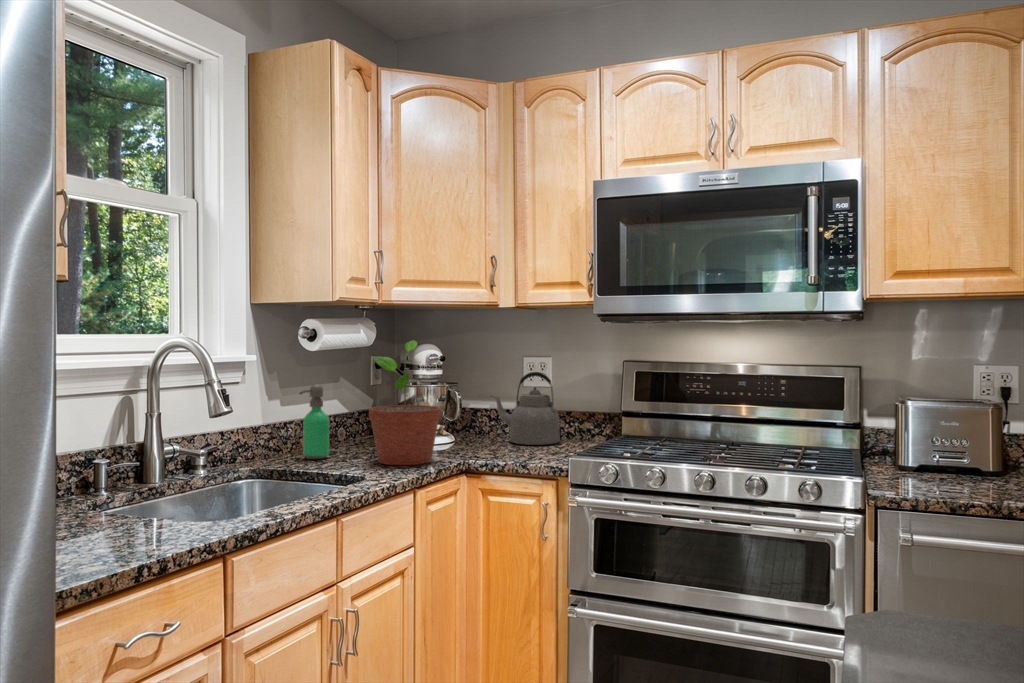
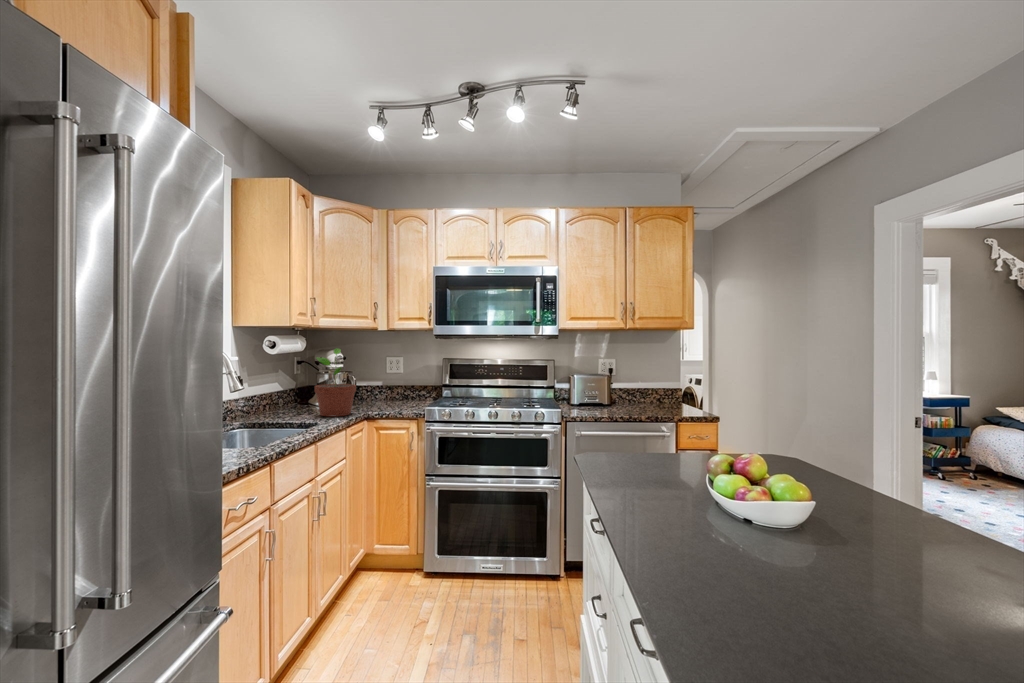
kettle: present [490,372,560,445] -> none [370,365,411,404]
soap dispenser: present [300,384,330,459] -> none [271,374,287,416]

